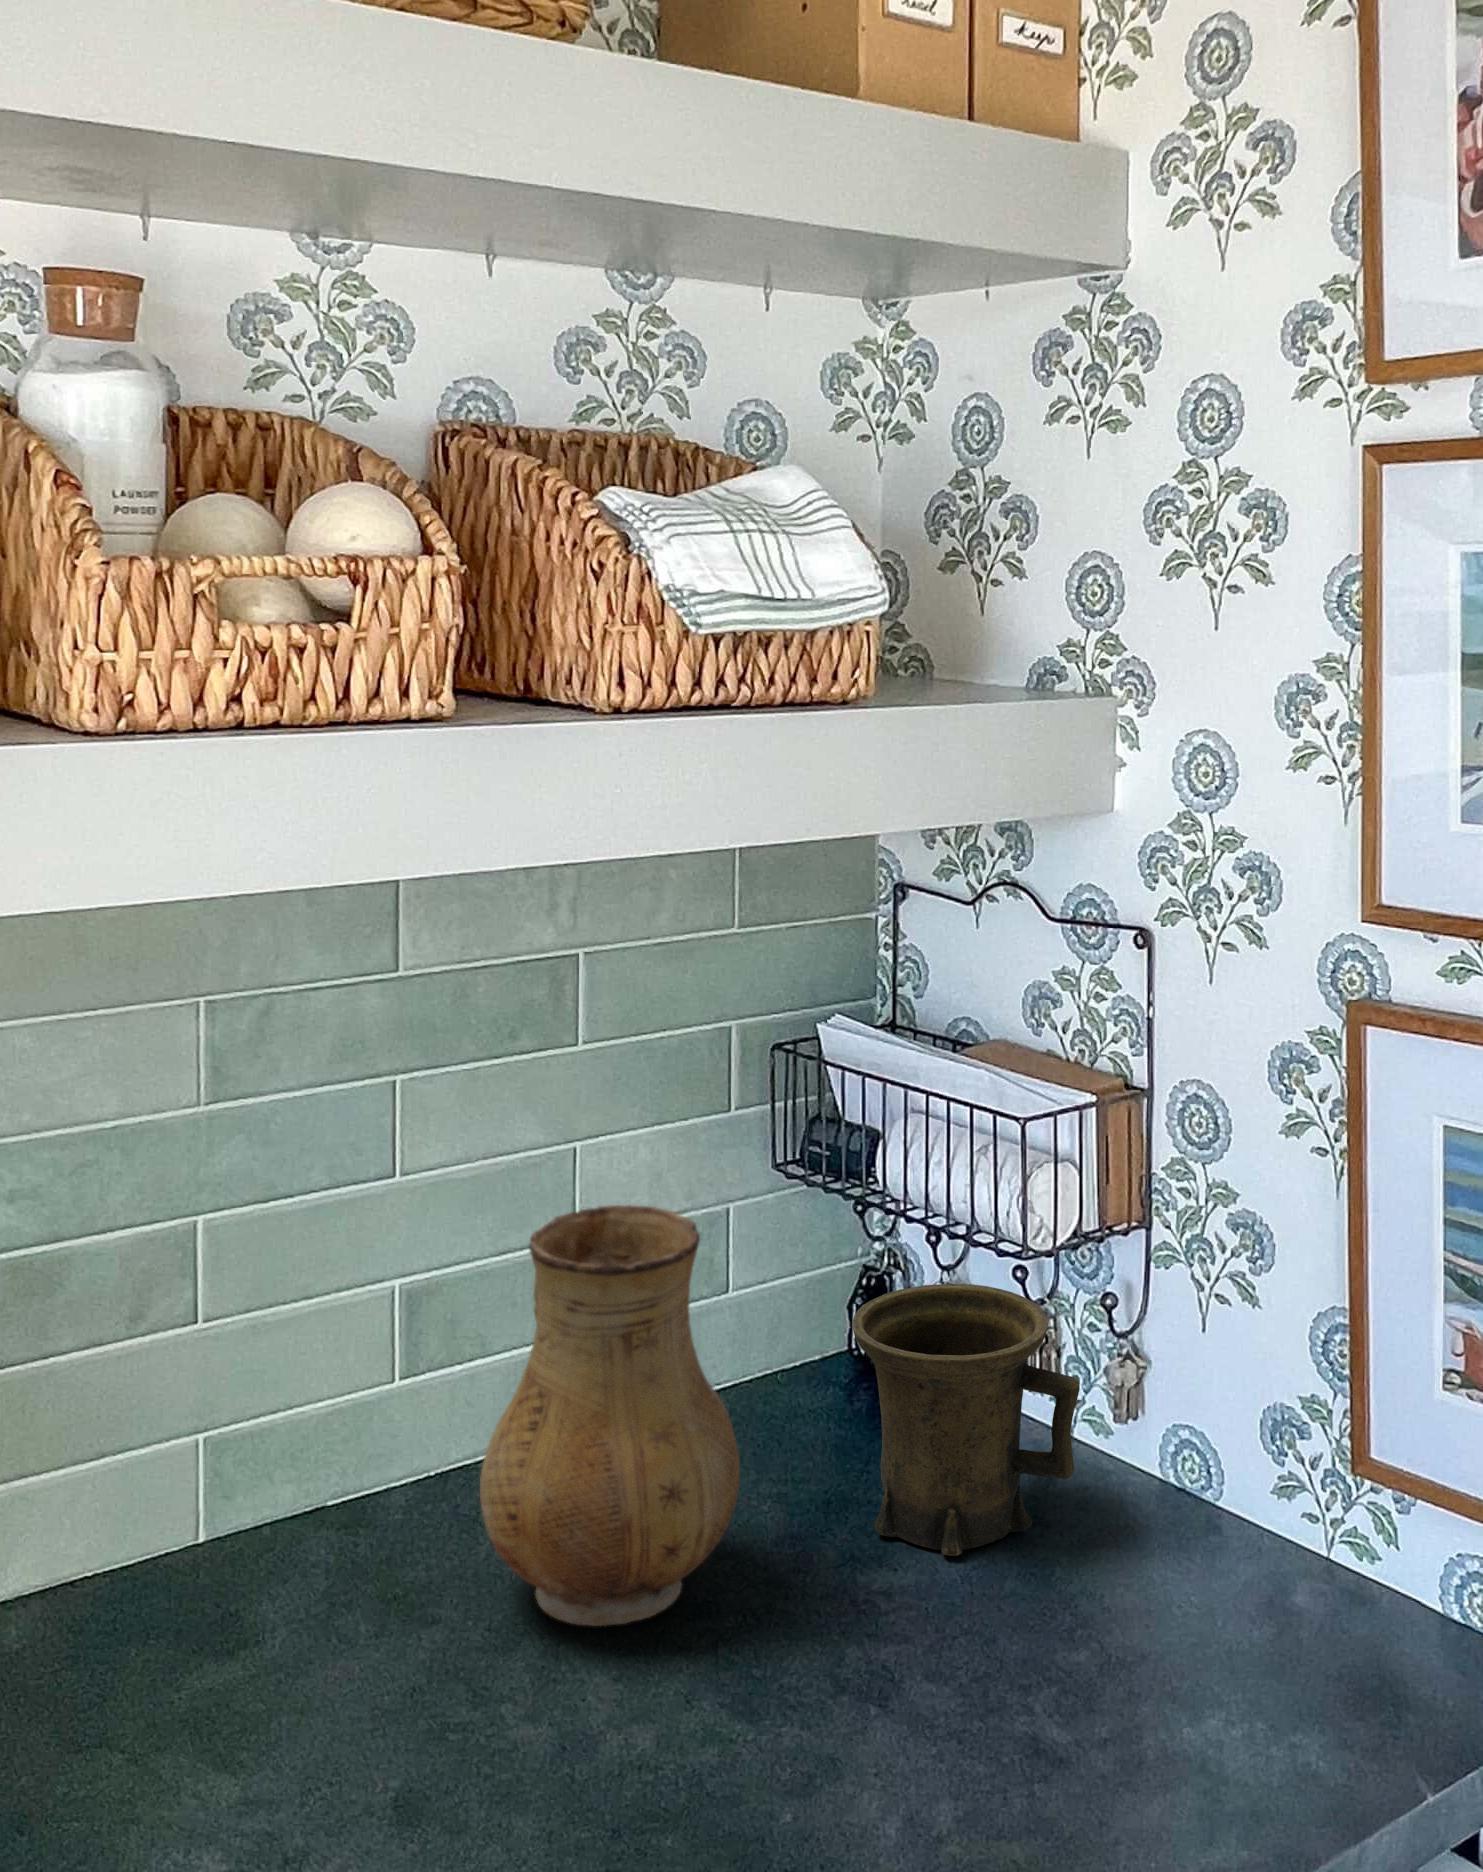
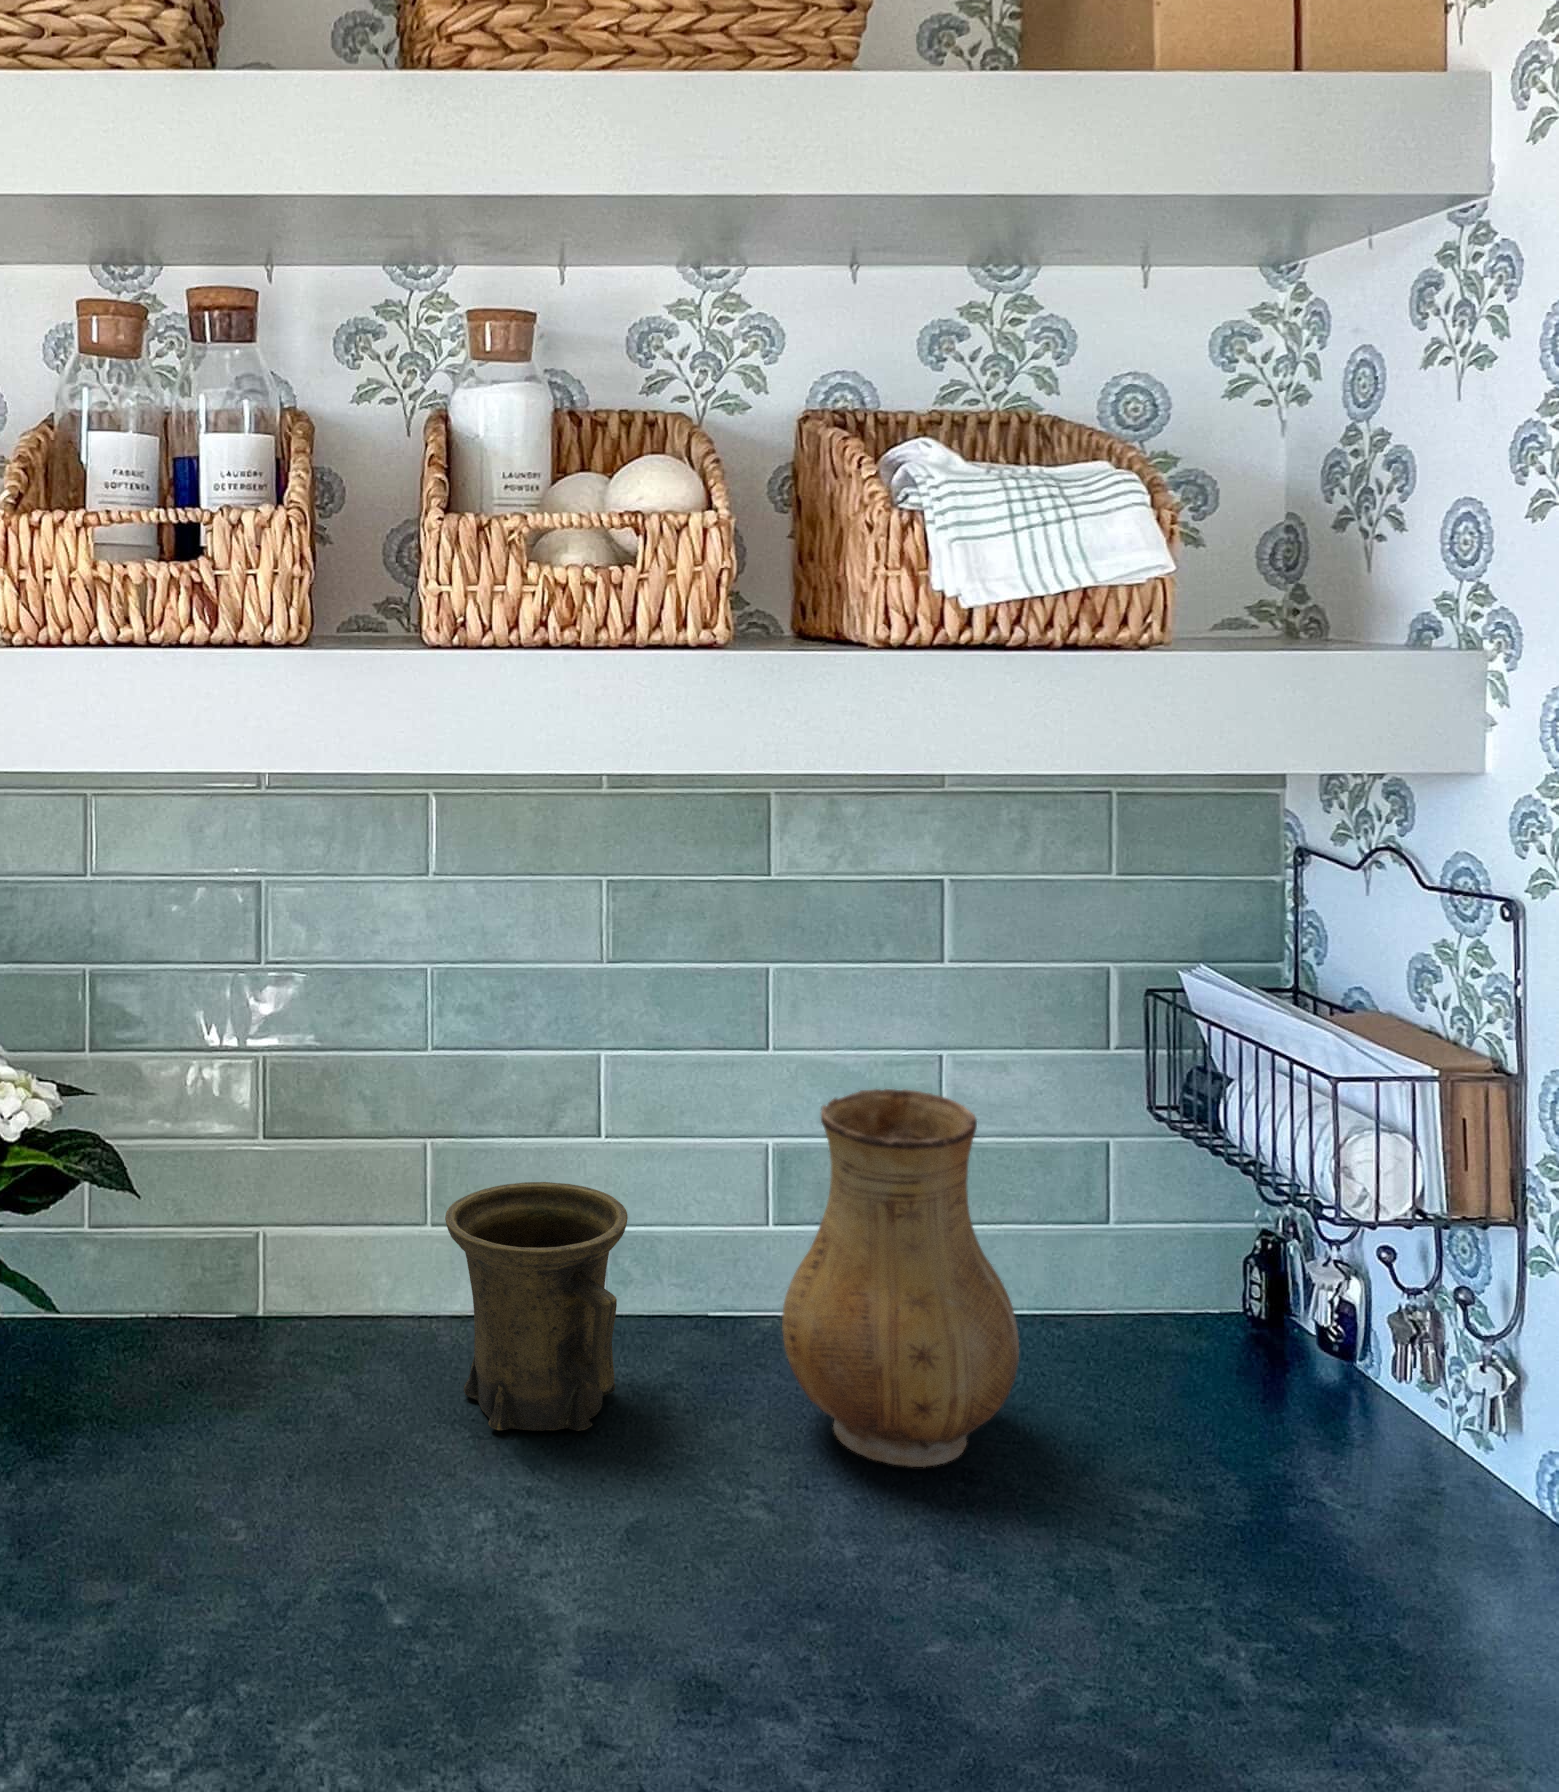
mug: present [852,1284,1080,1555] -> present [445,1182,628,1431]

